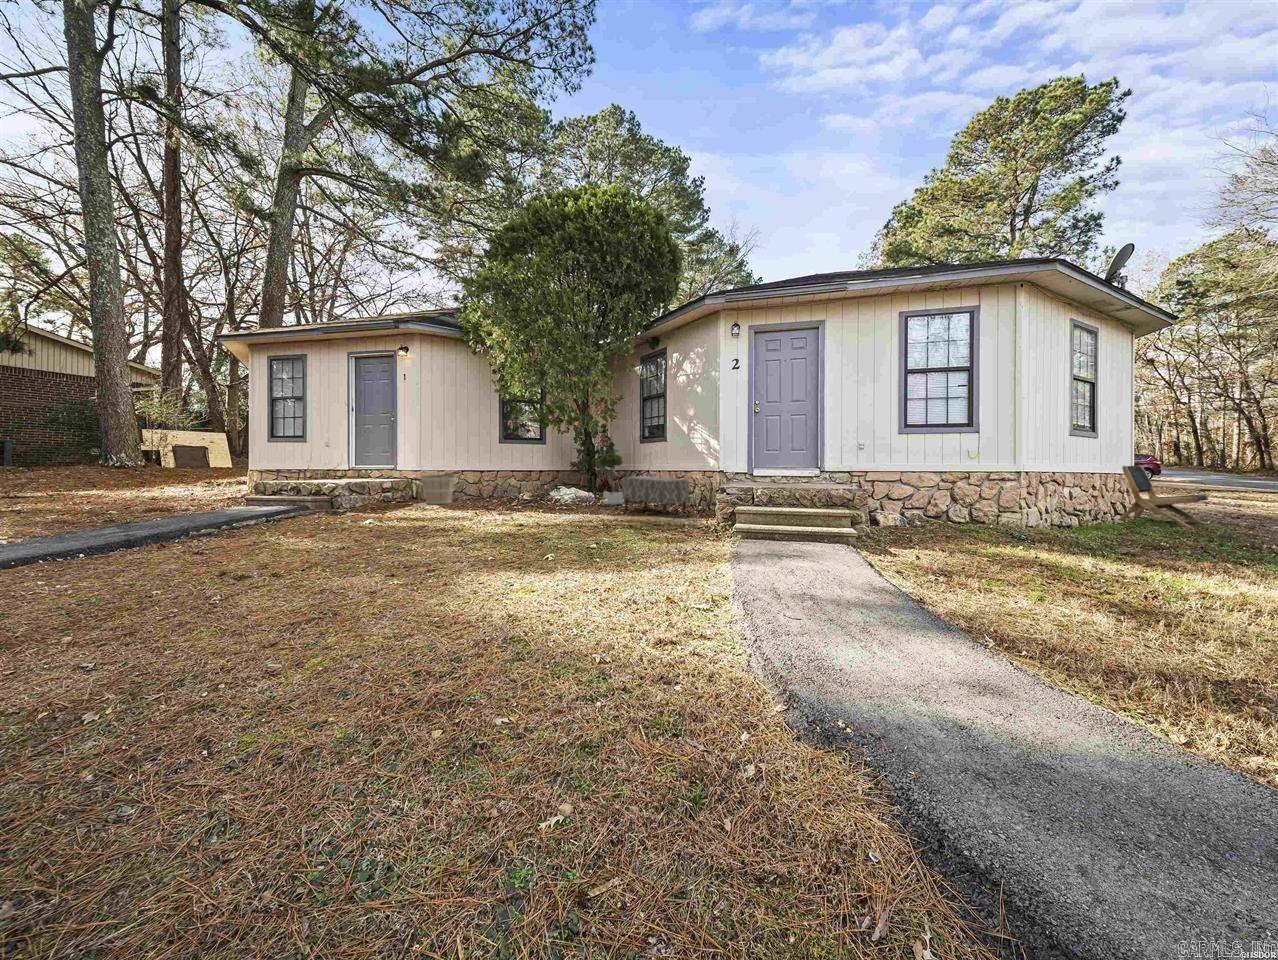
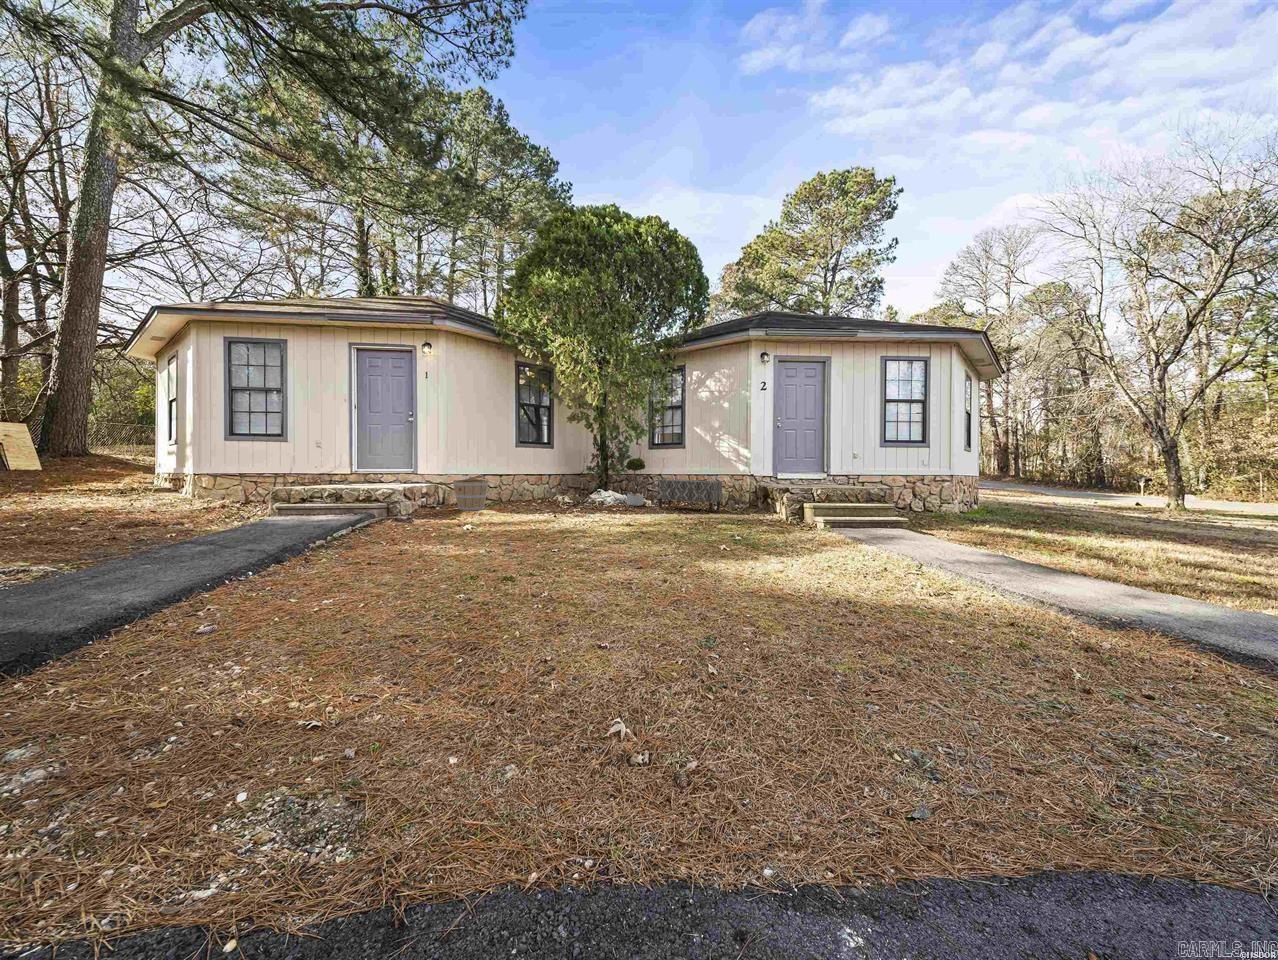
lounge chair: present [1118,465,1208,527] -> none [973,468,1017,507]

